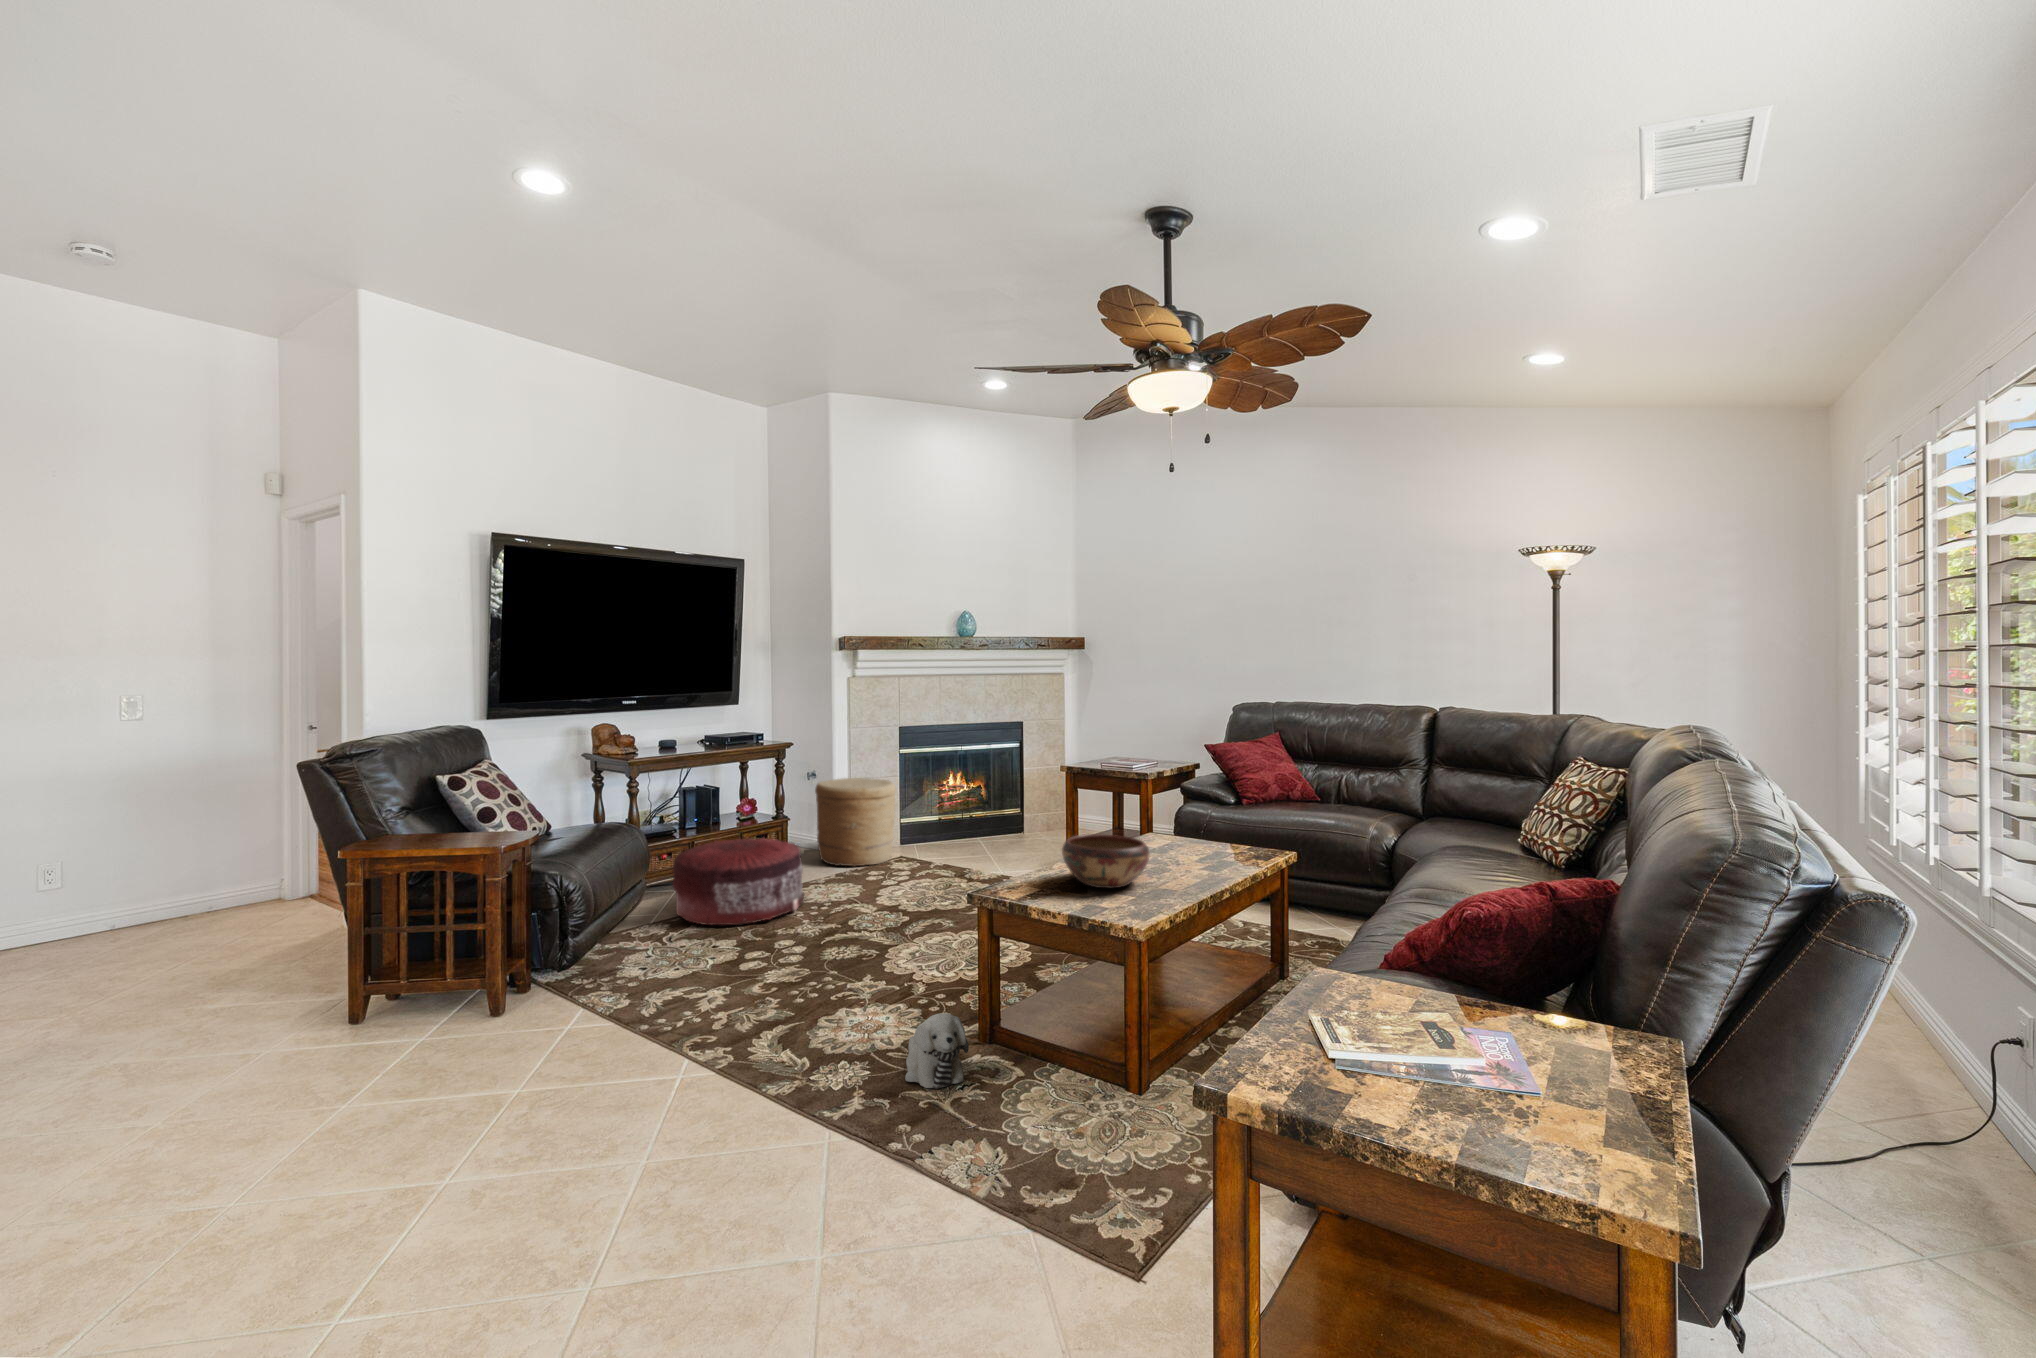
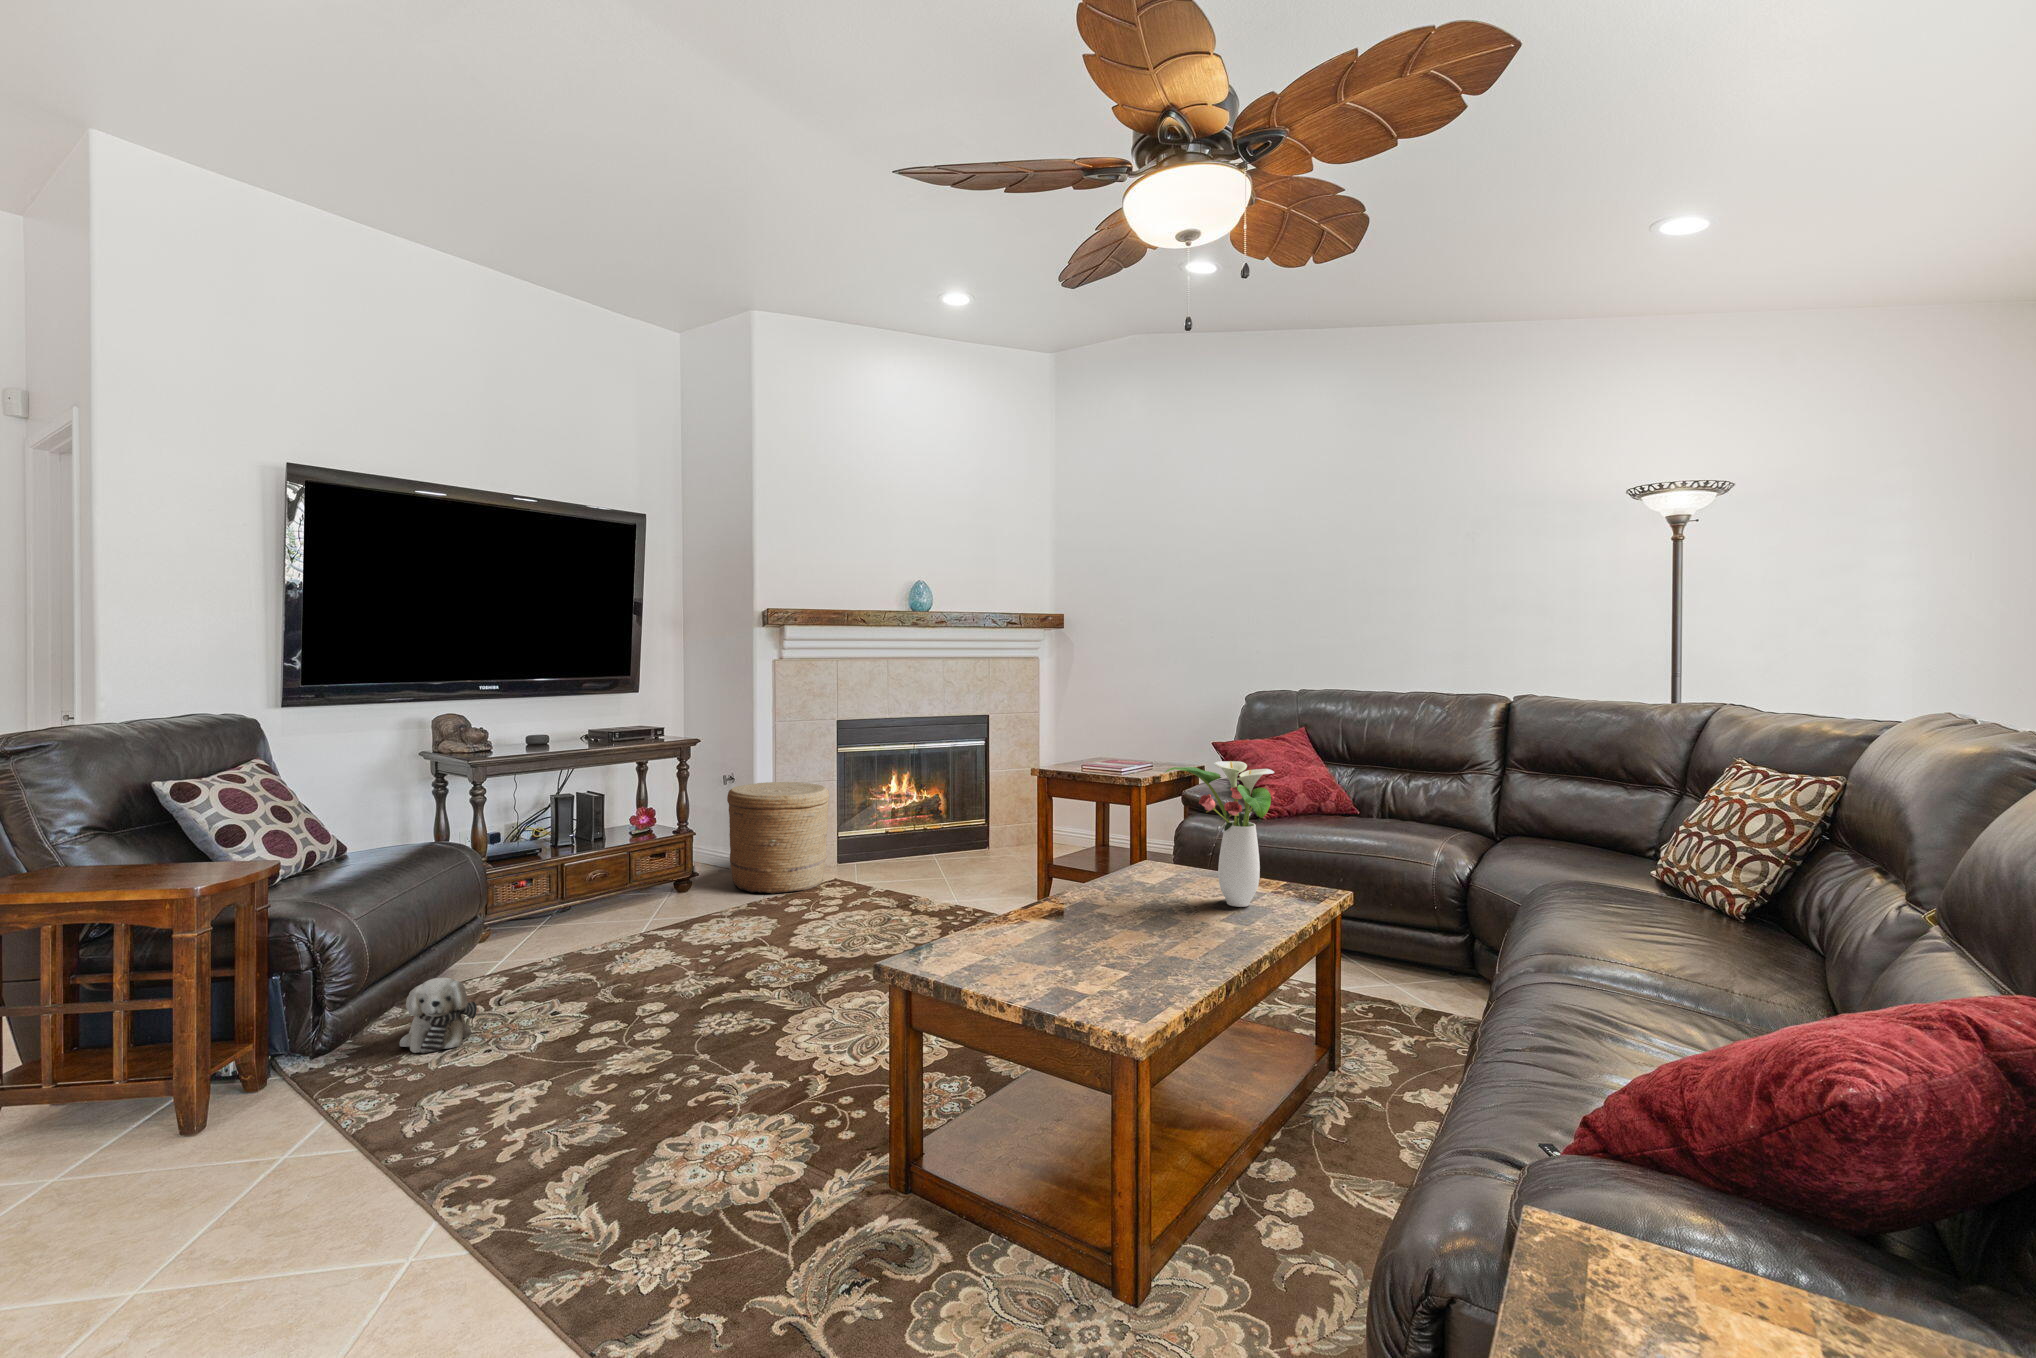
flower arrangement: none [1160,759,1238,861] -> present [1165,761,1275,907]
decorative bowl: present [1062,834,1150,888] -> none [1020,870,1150,955]
pouf: present [672,838,805,925] -> none [514,858,700,980]
plush toy: present [905,1013,969,1089] -> present [400,978,477,1053]

